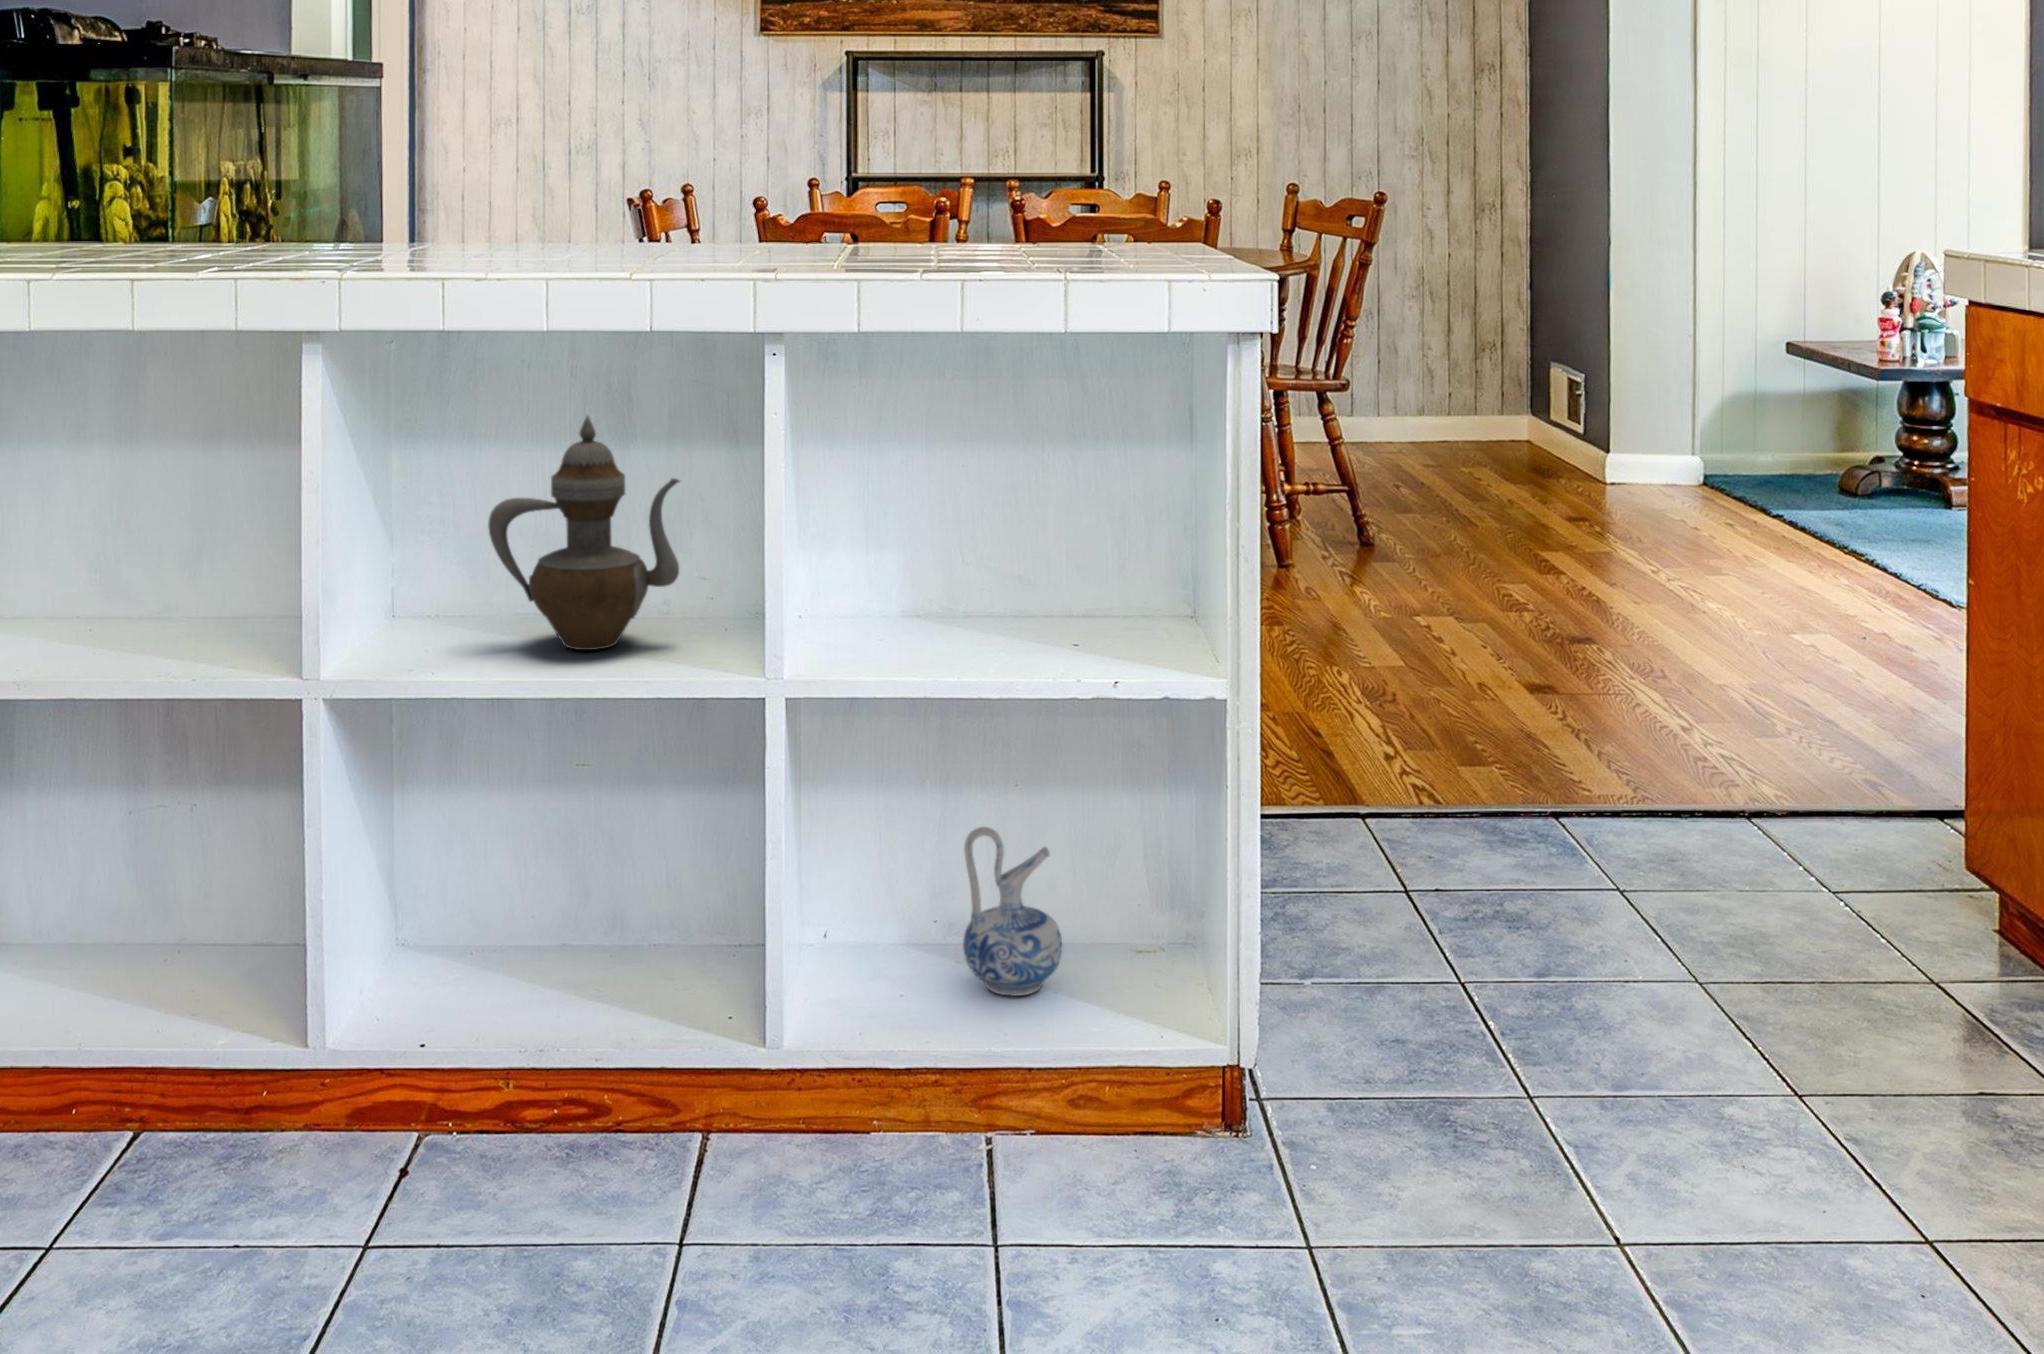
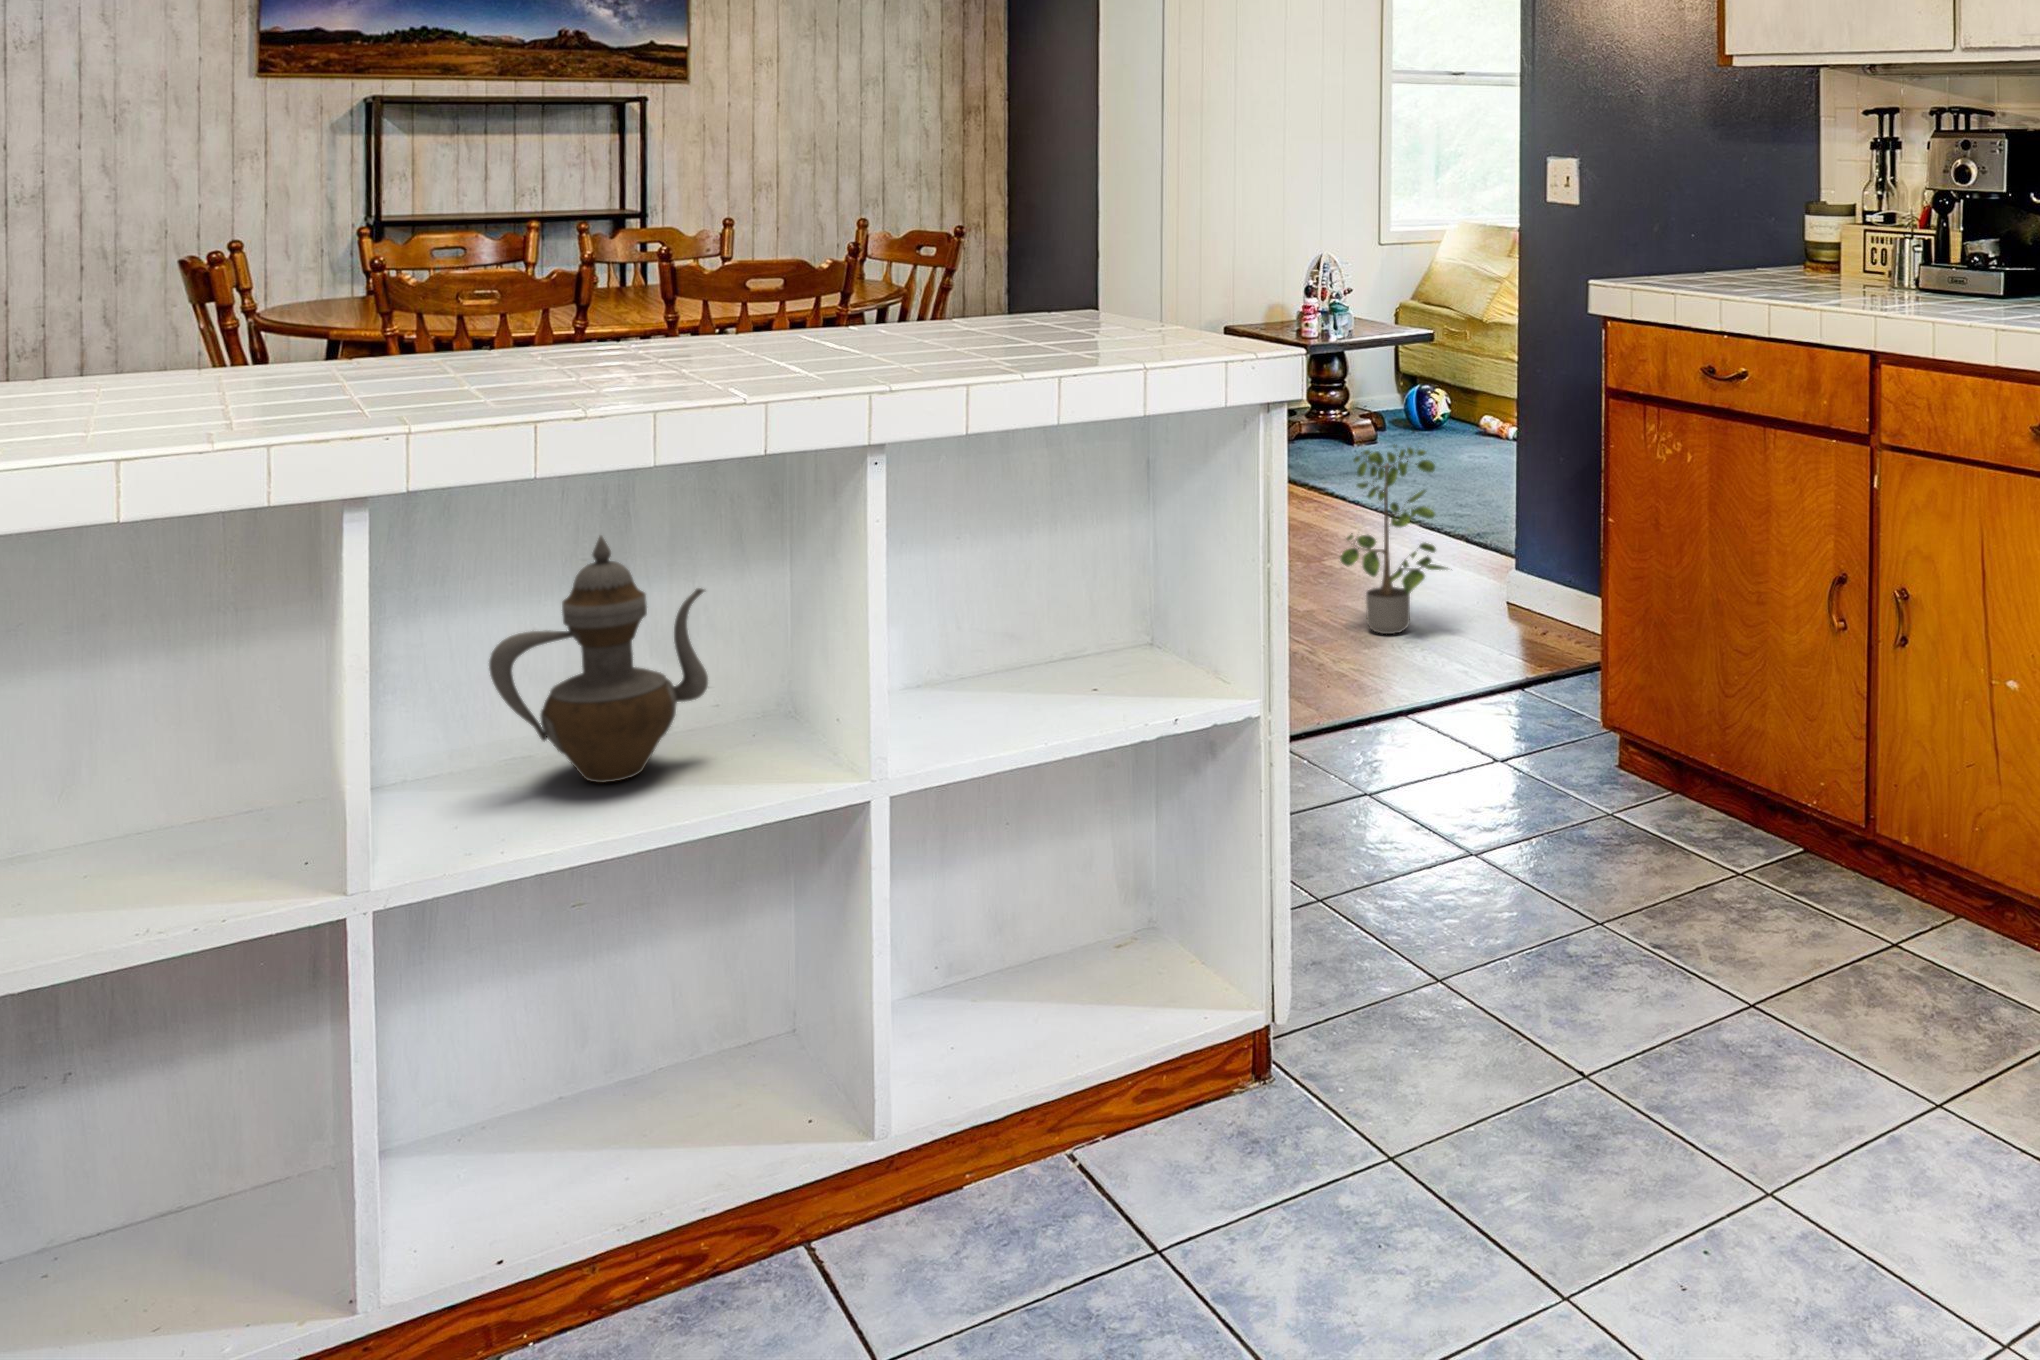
potted plant: none [1718,472,1868,720] -> present [1340,445,1447,634]
ceramic pitcher: present [963,827,1062,996] -> none [1001,869,1094,1020]

